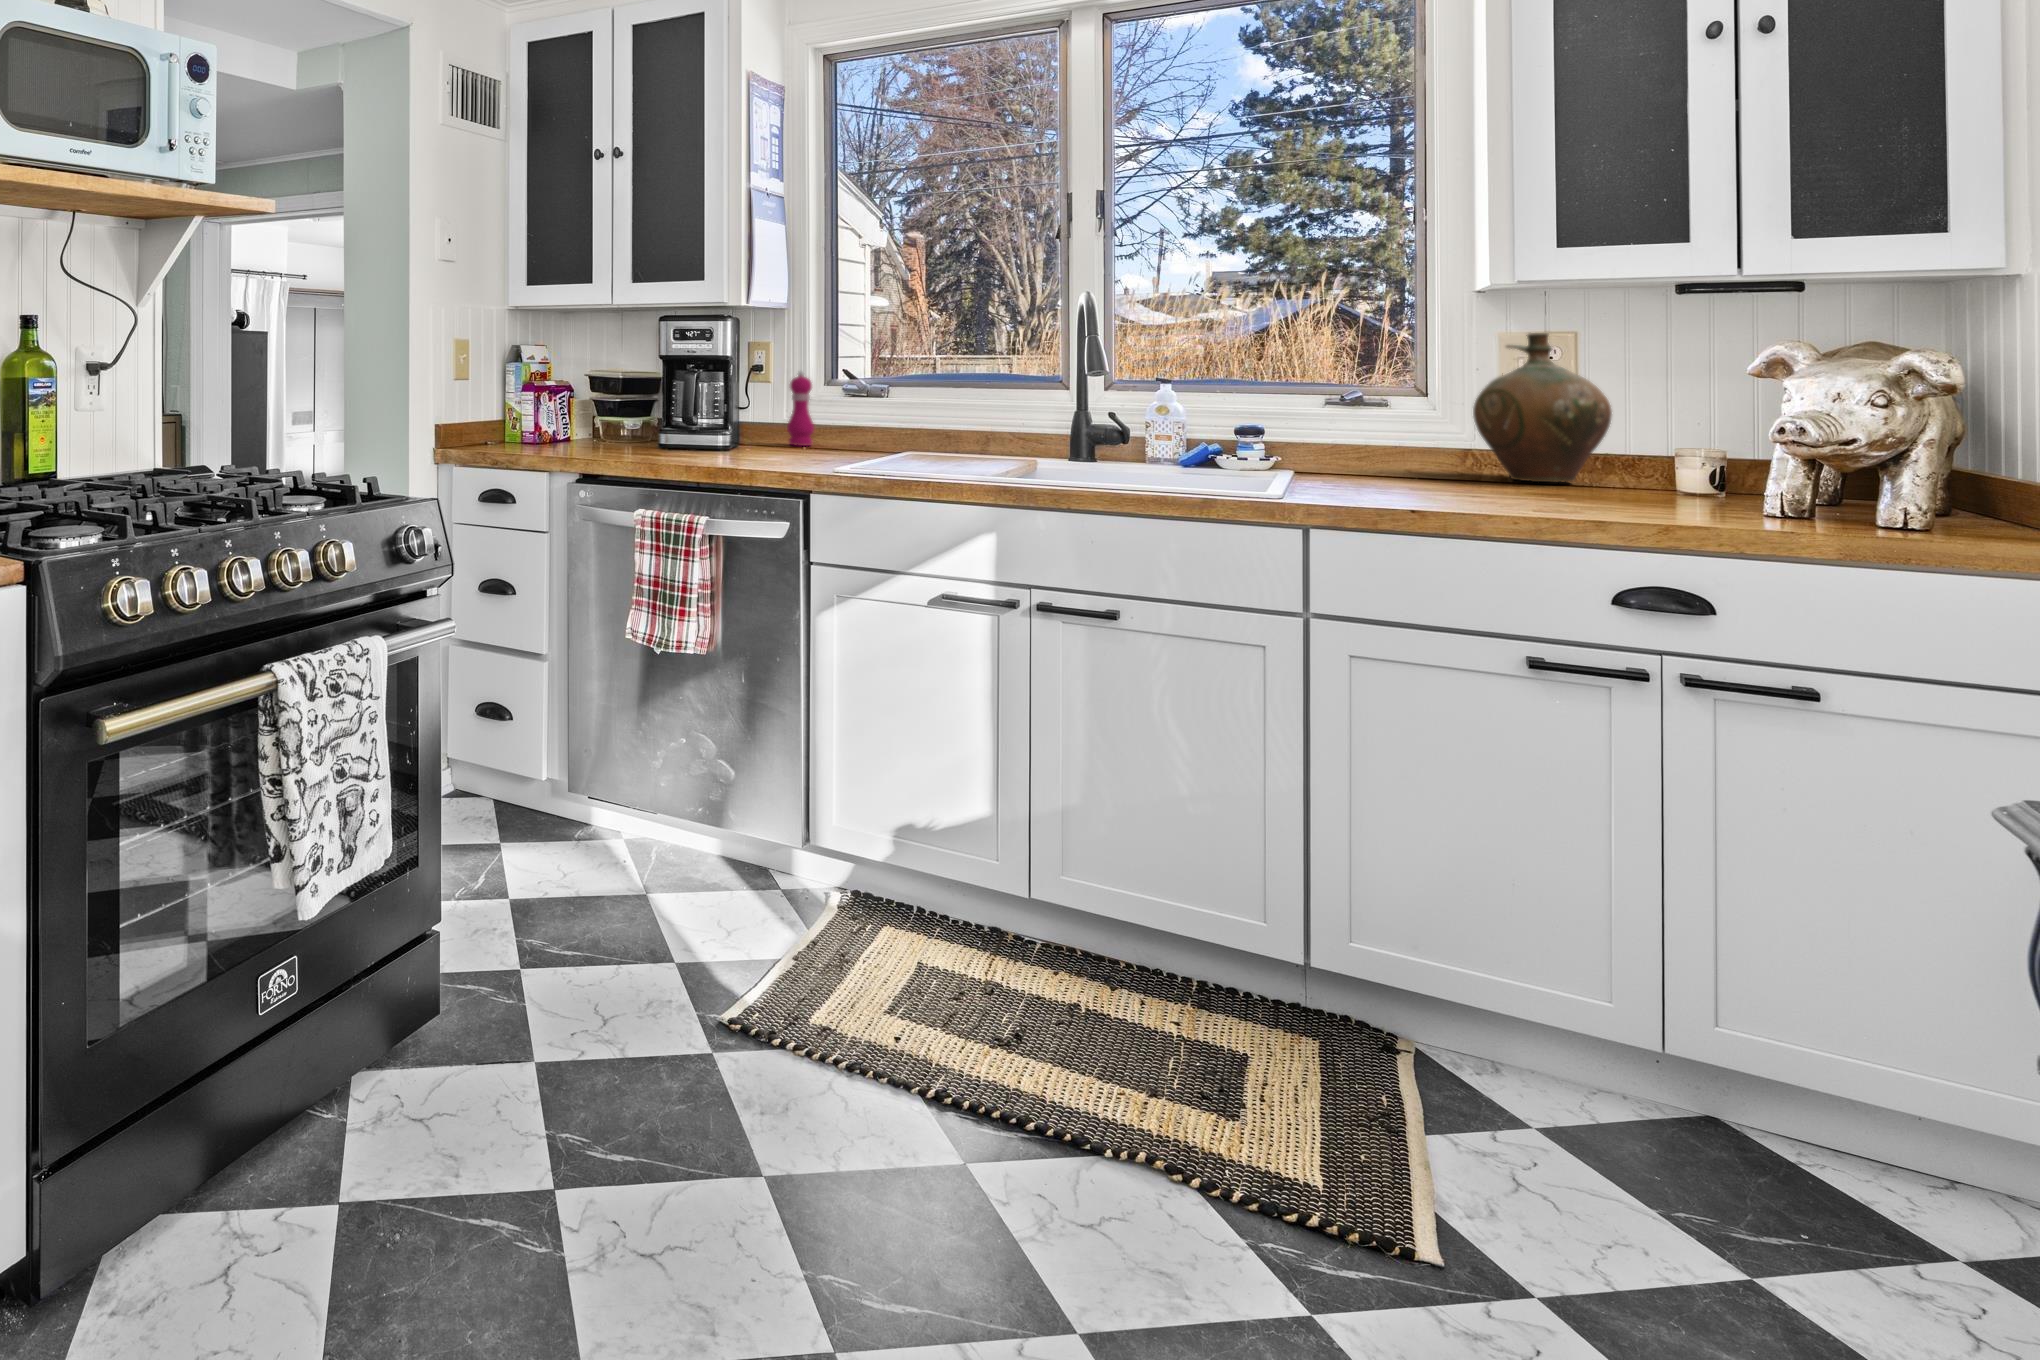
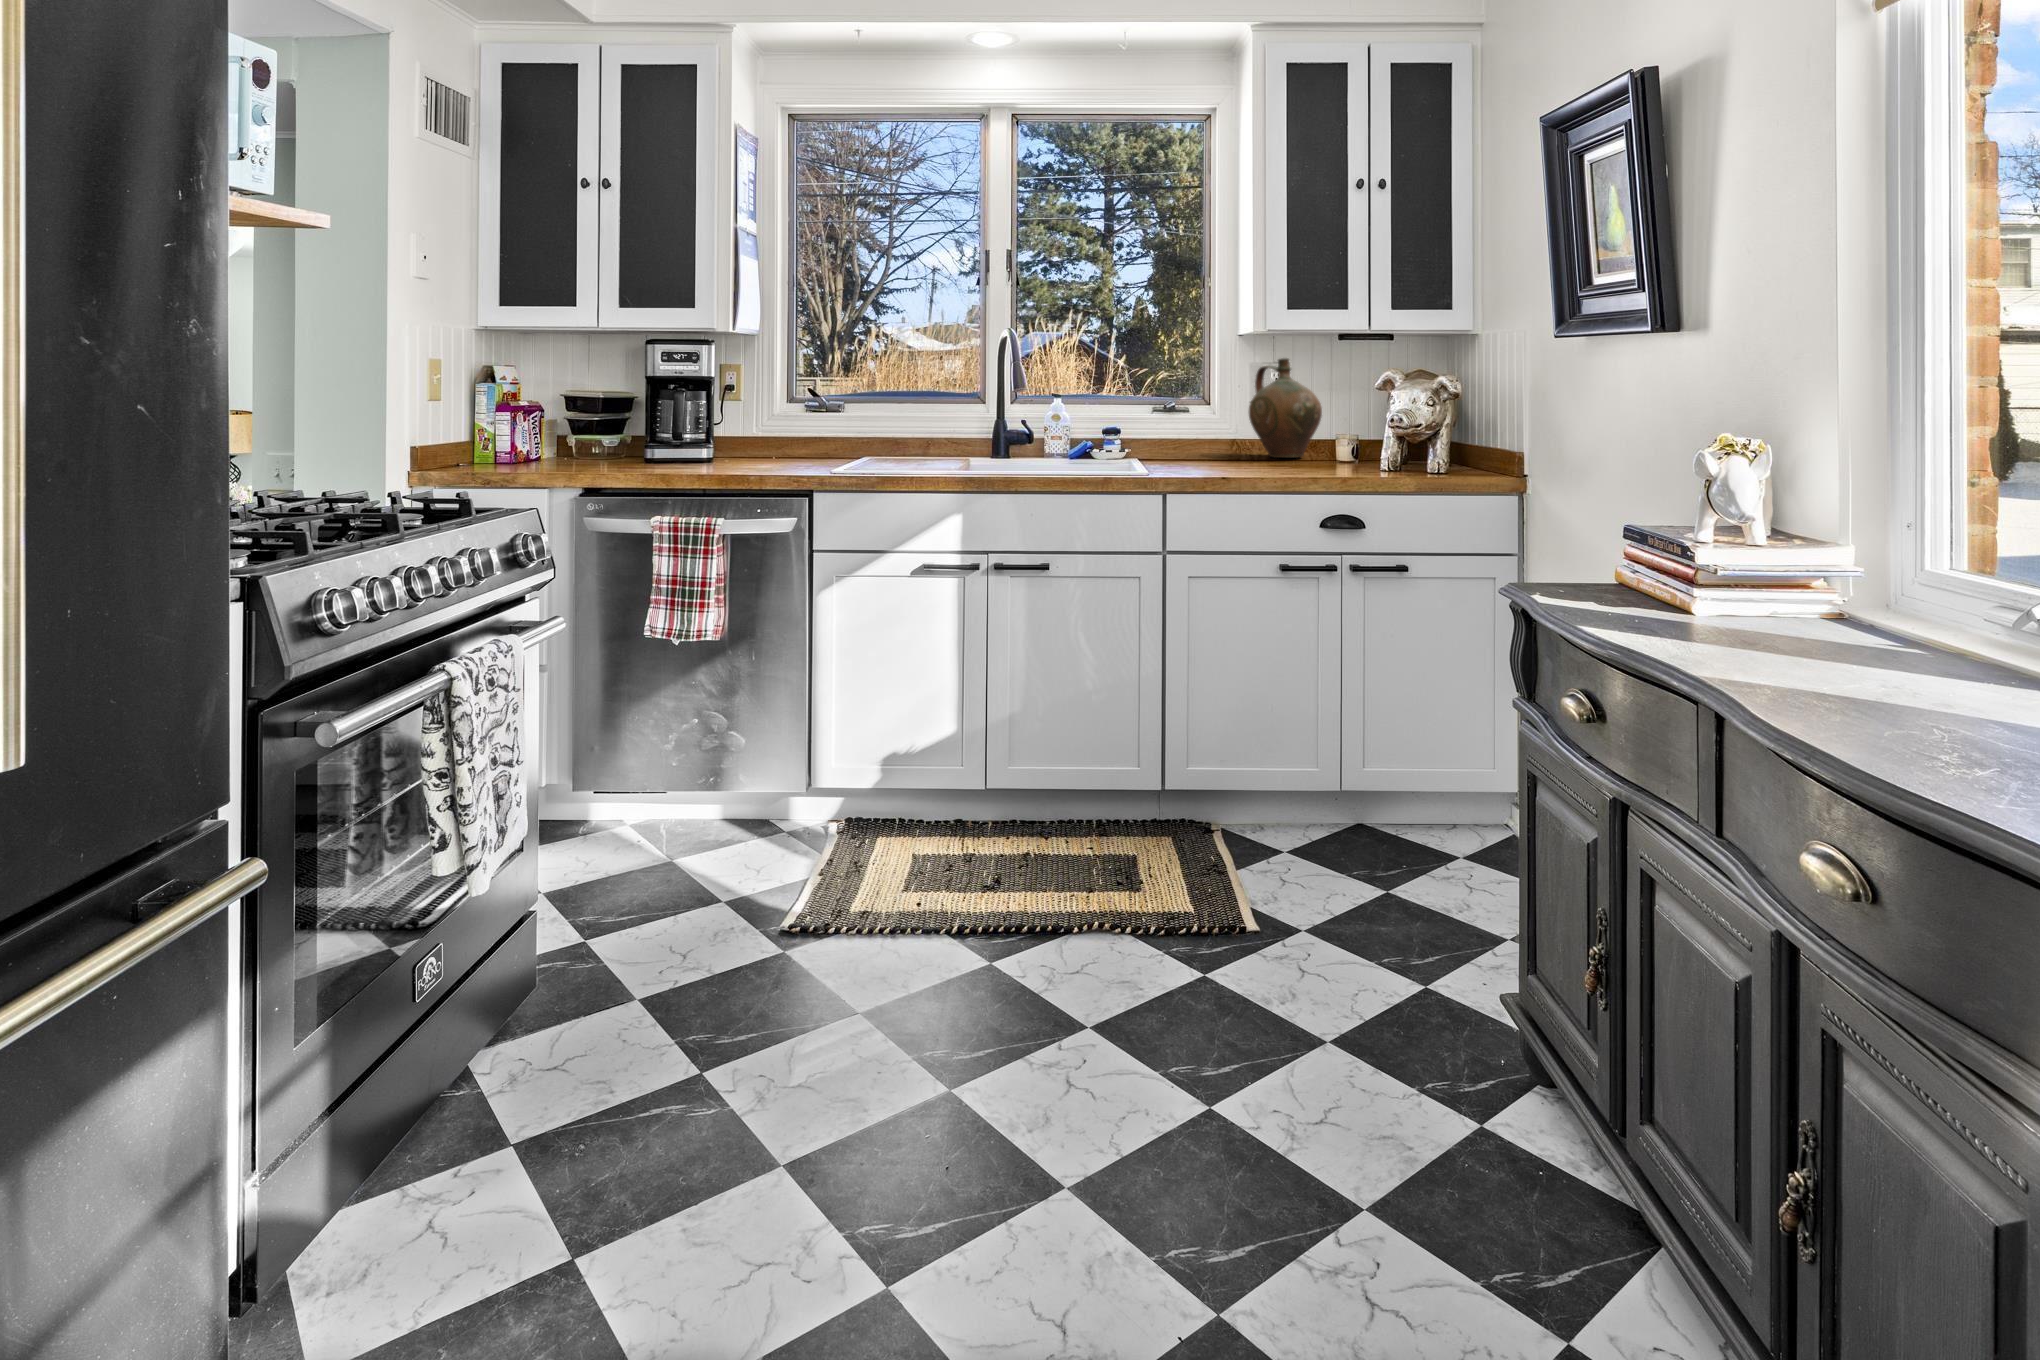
pepper mill: present [787,371,814,446] -> none [758,388,782,454]

